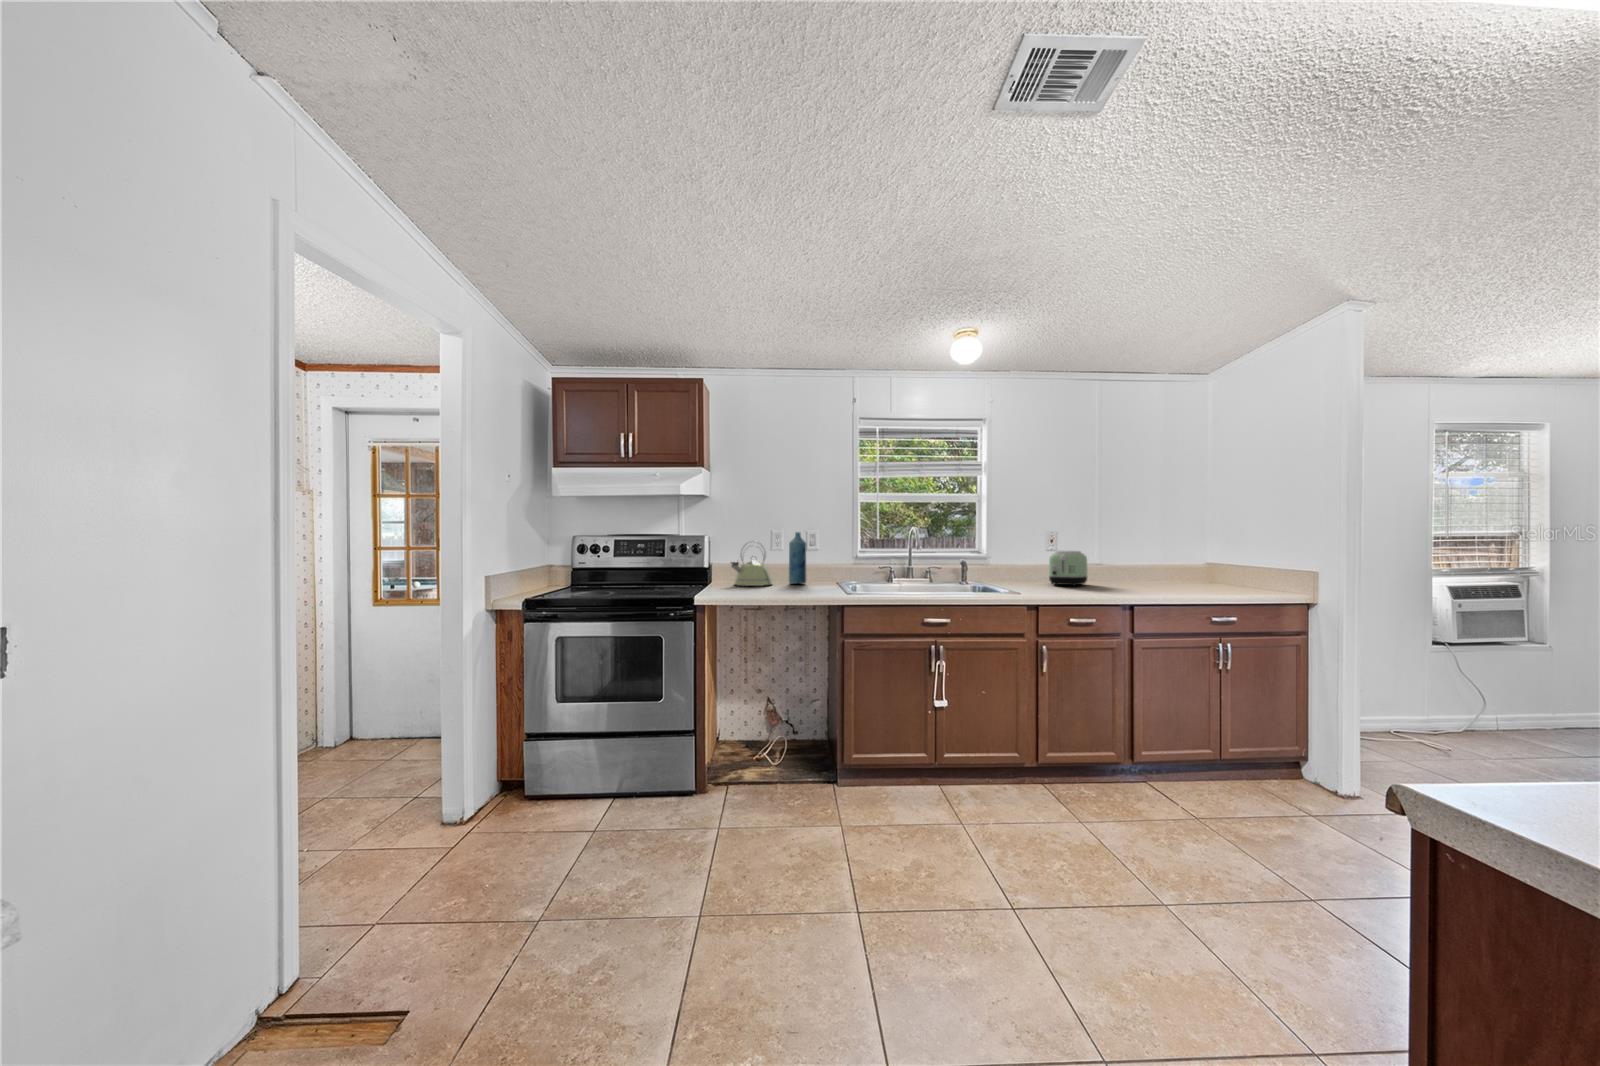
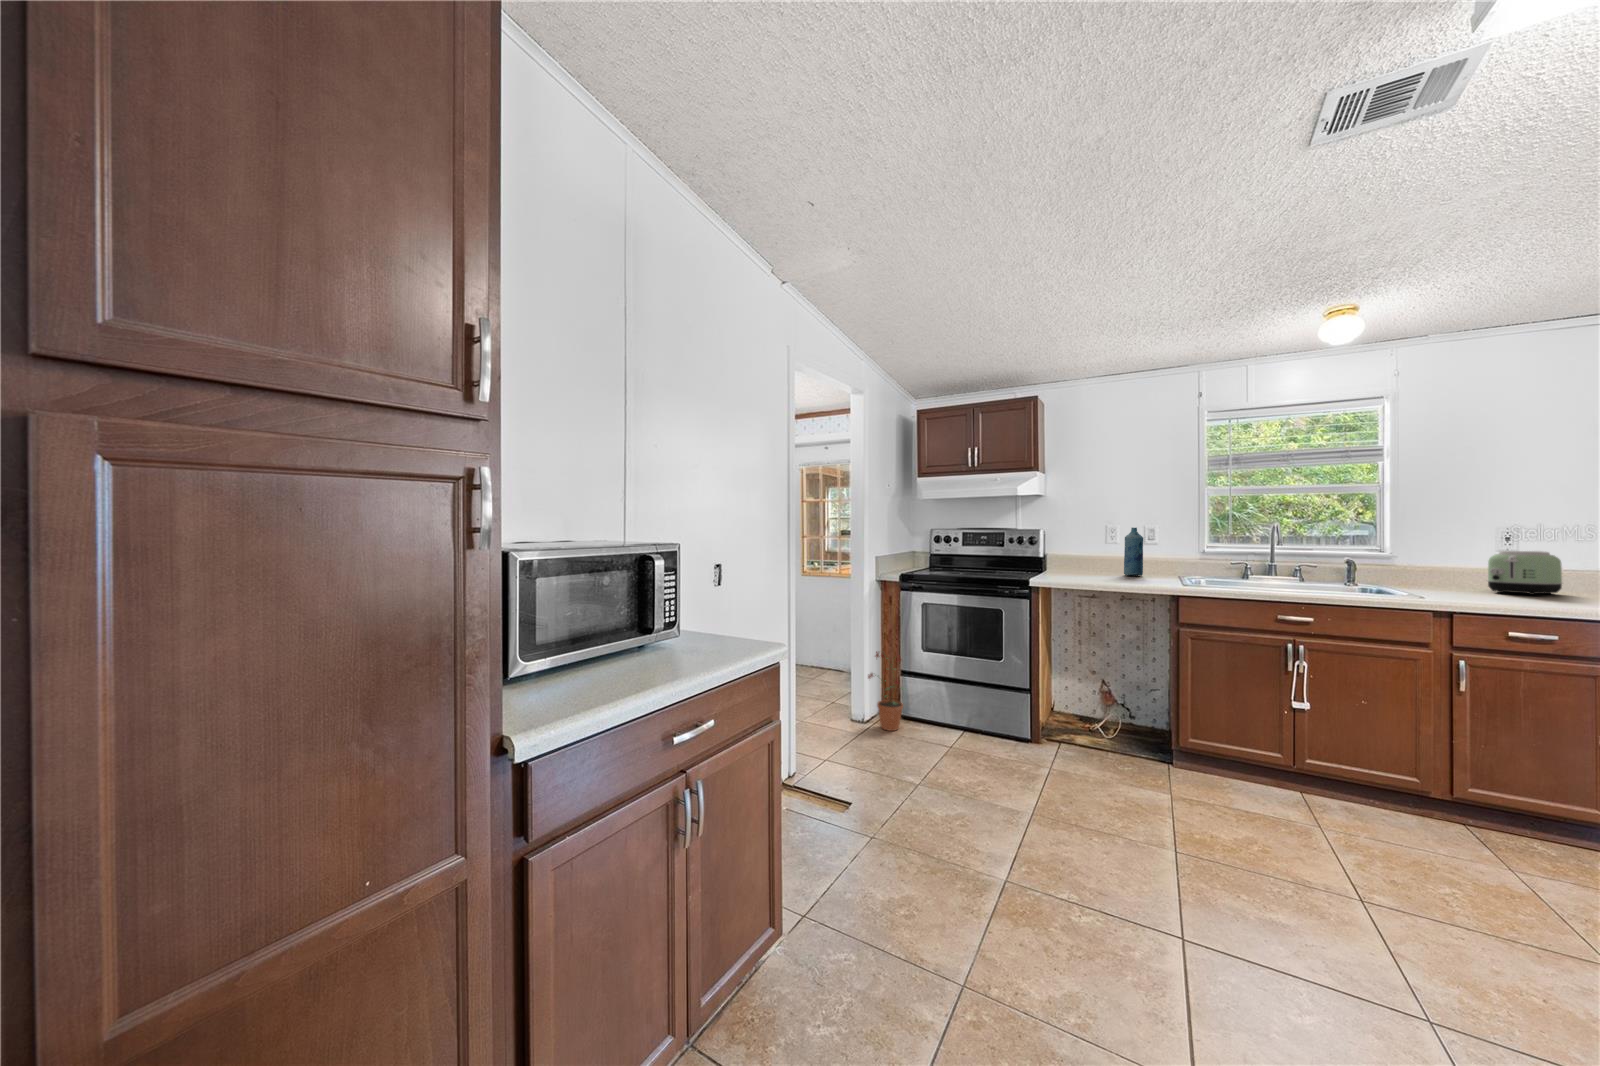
kettle: present [731,541,772,586] -> none [1064,535,1107,575]
potted plant: none [475,709,538,821] -> present [868,652,904,731]

